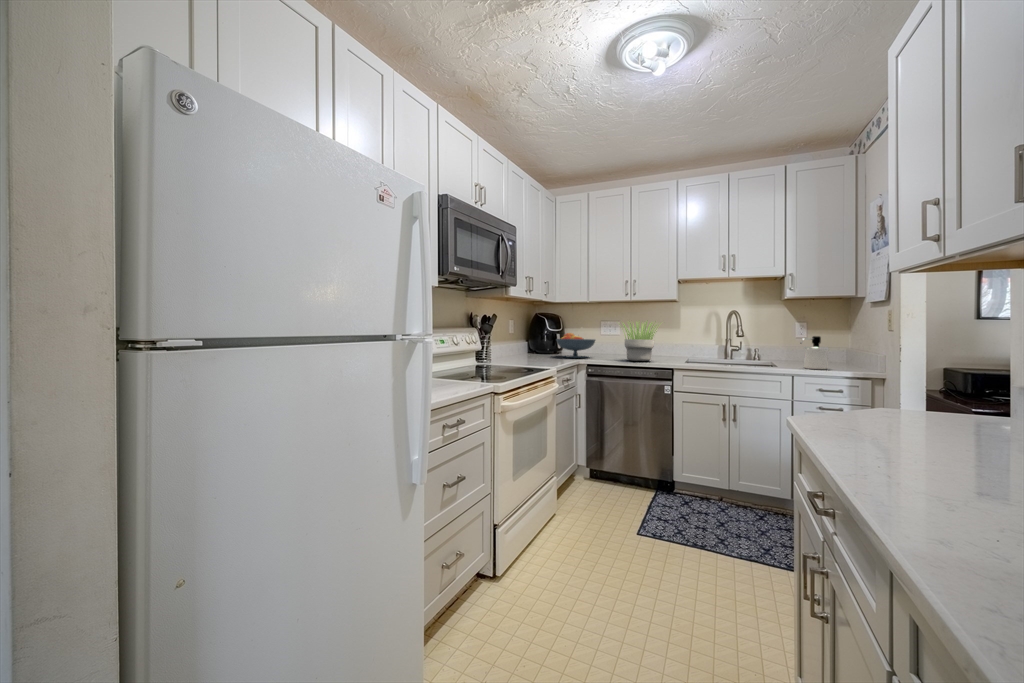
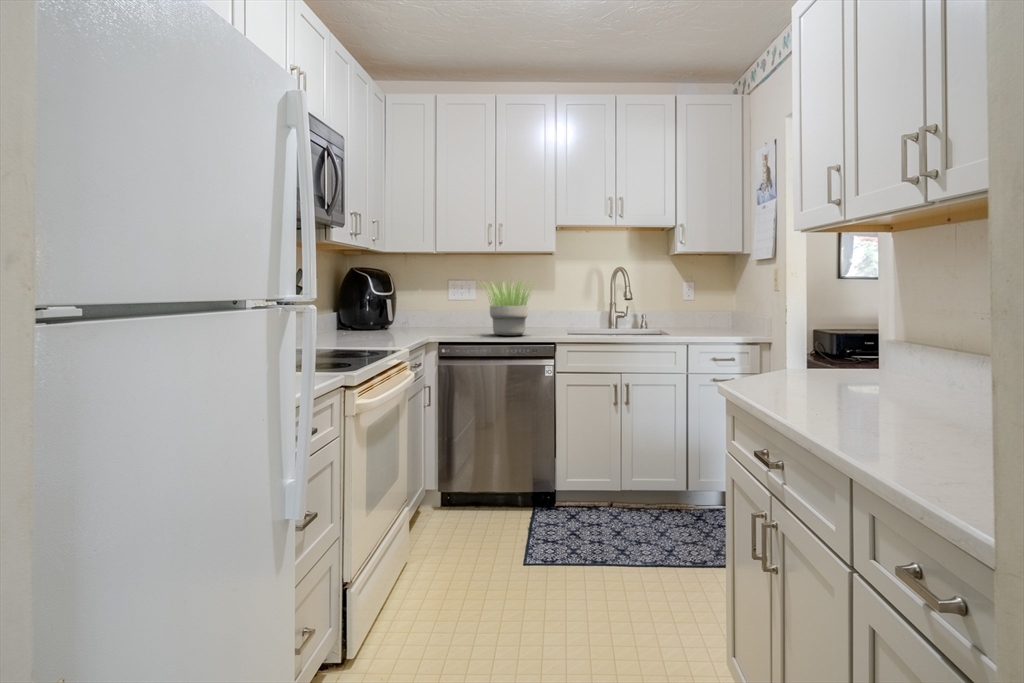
fruit bowl: present [556,333,595,358] -> none [389,298,447,334]
soap dispenser: present [800,336,829,369] -> none [694,299,721,337]

